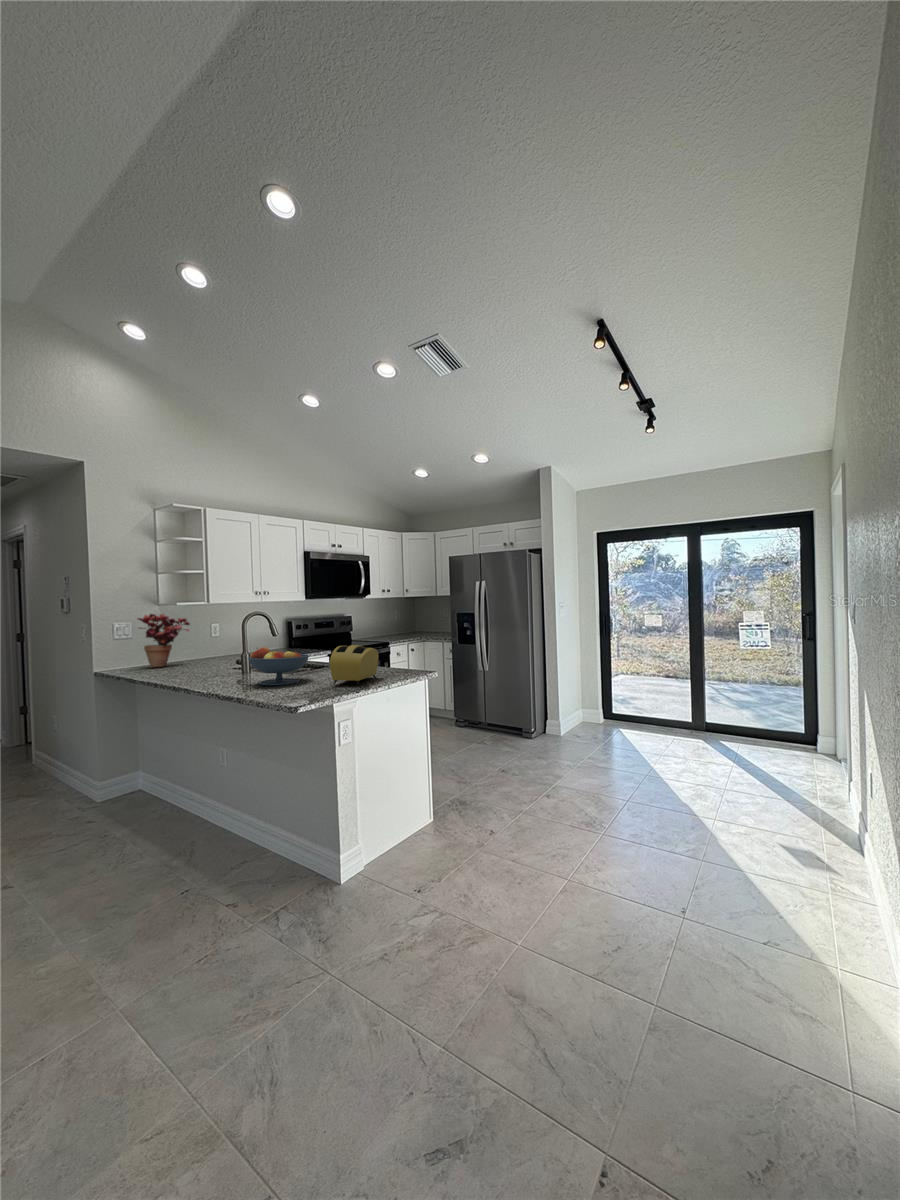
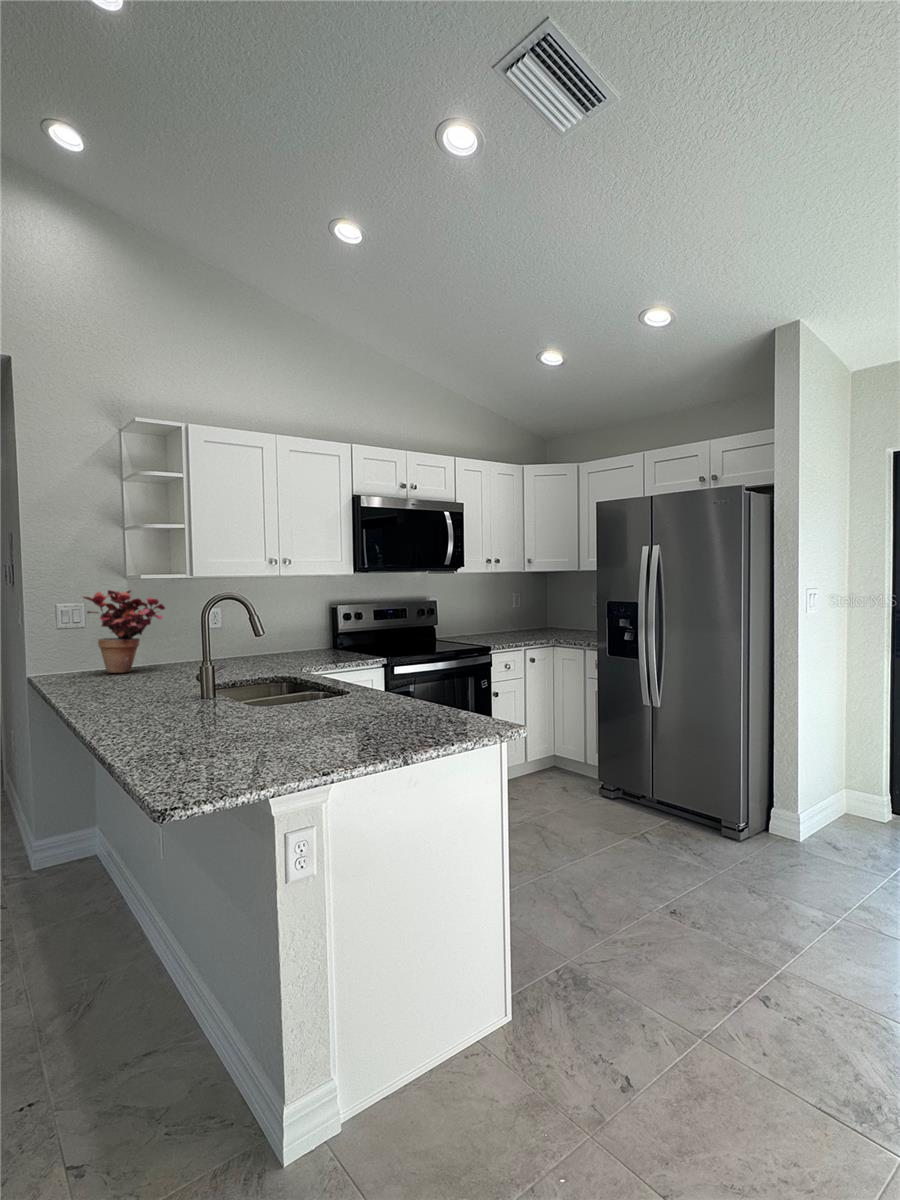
toaster: present [330,645,379,685] -> none [289,667,399,755]
fruit bowl: present [248,647,309,685] -> none [162,660,278,736]

